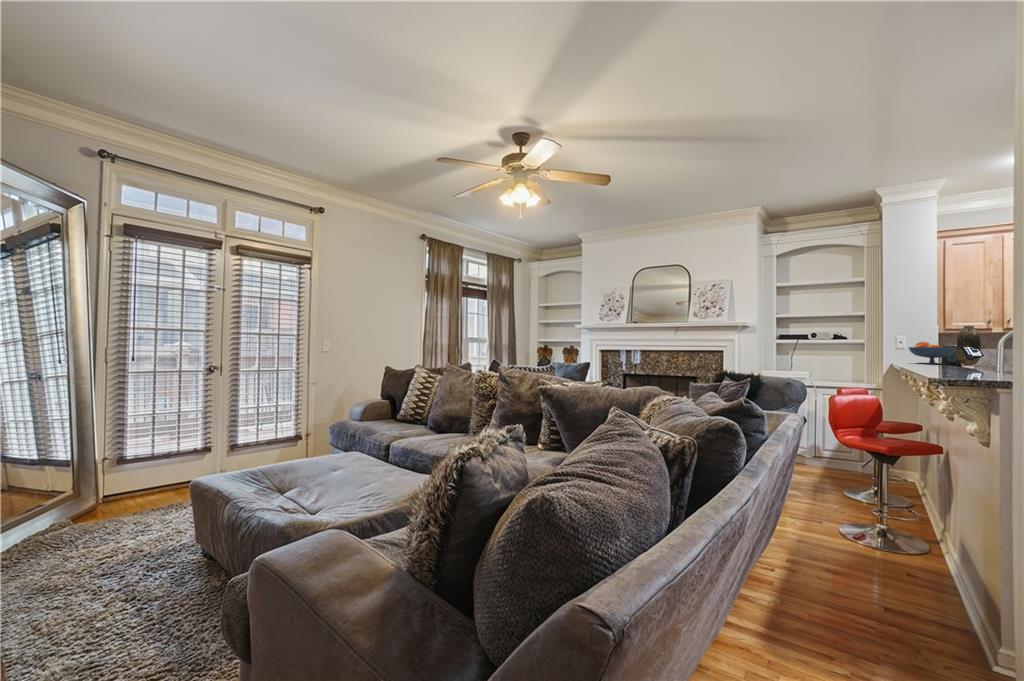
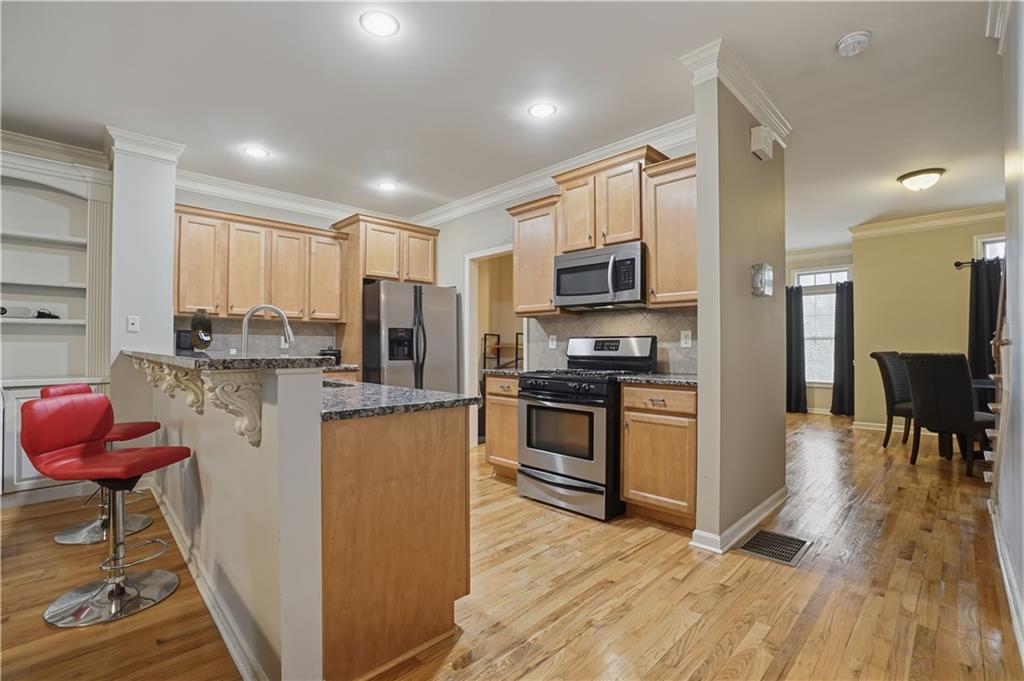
fruit bowl: present [909,342,956,365] -> none [141,324,192,349]

